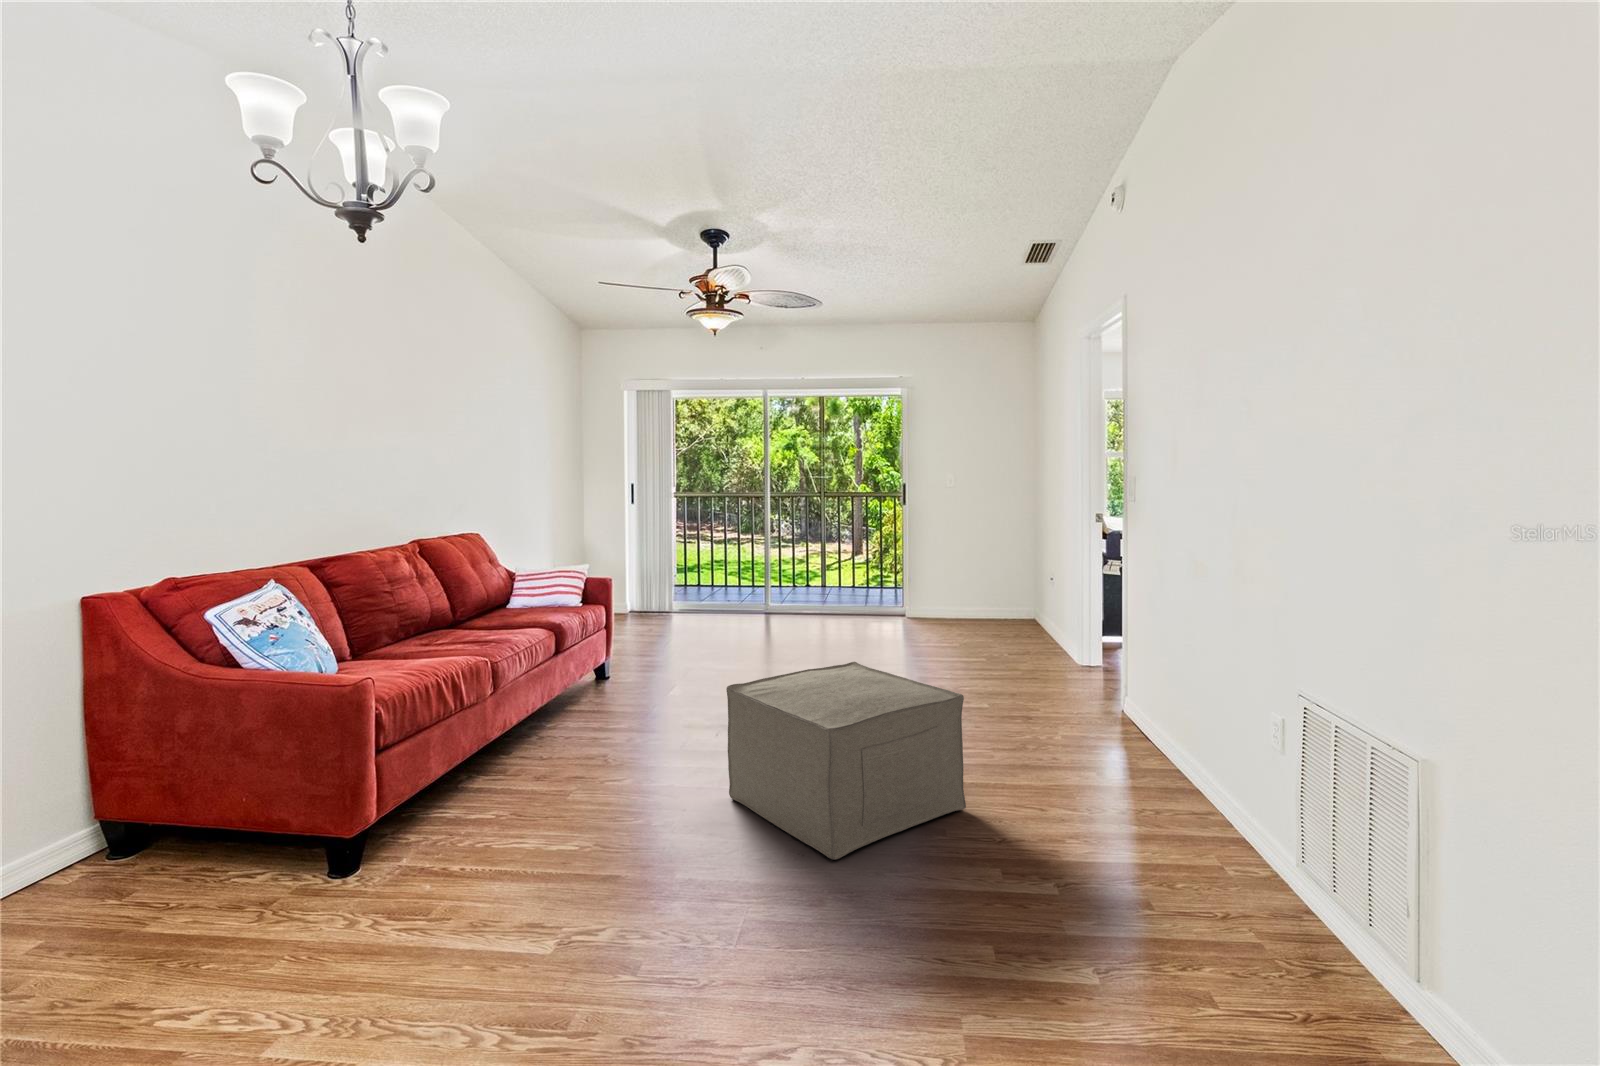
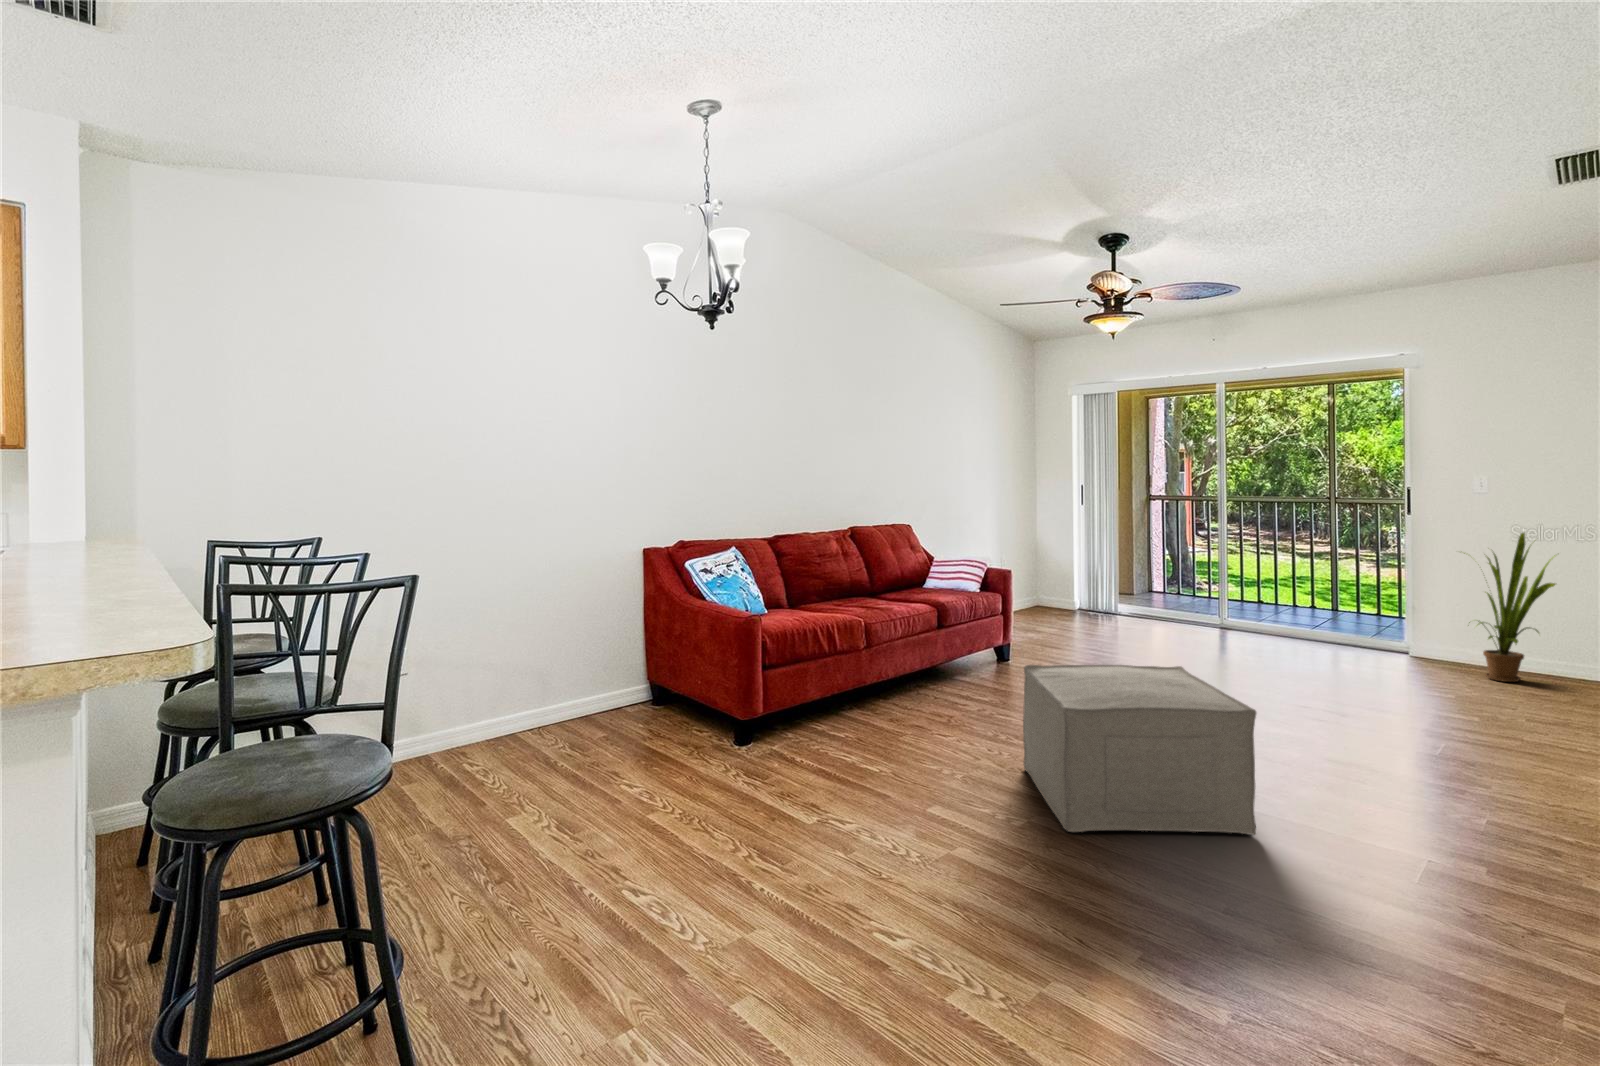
house plant: none [935,522,997,633] -> present [1464,533,1555,682]

